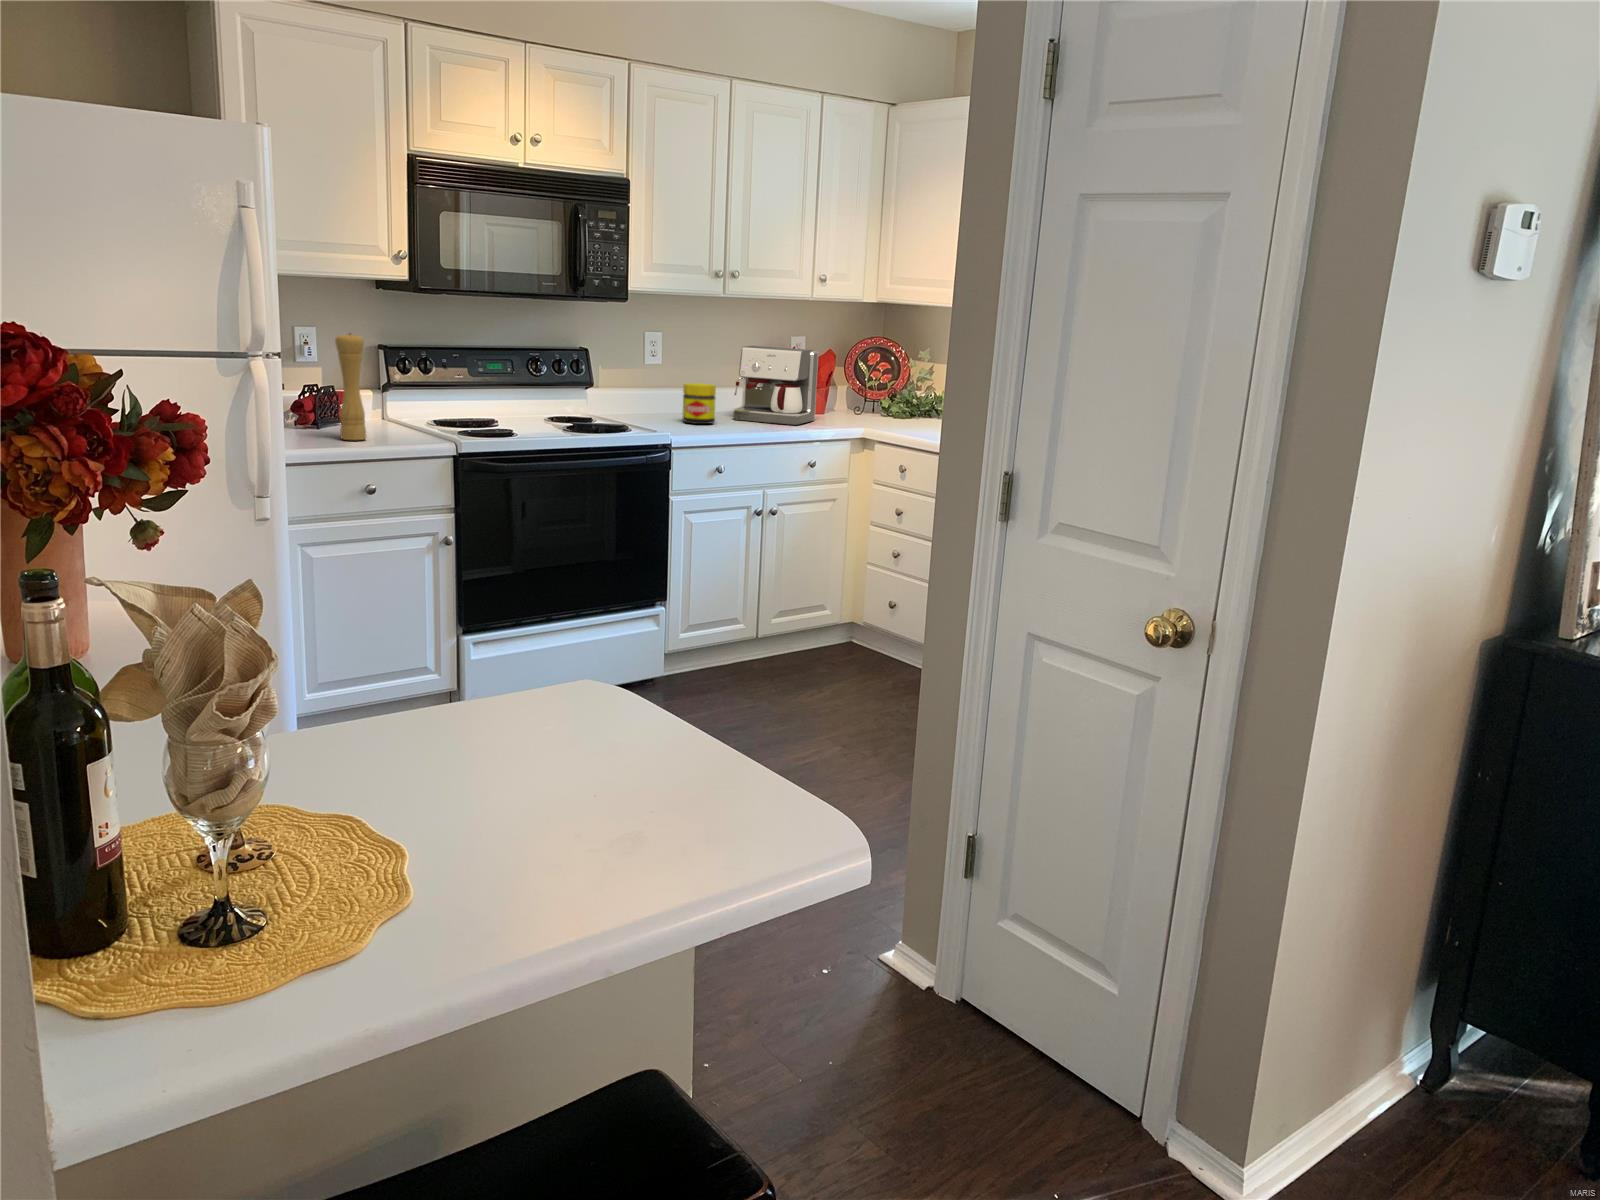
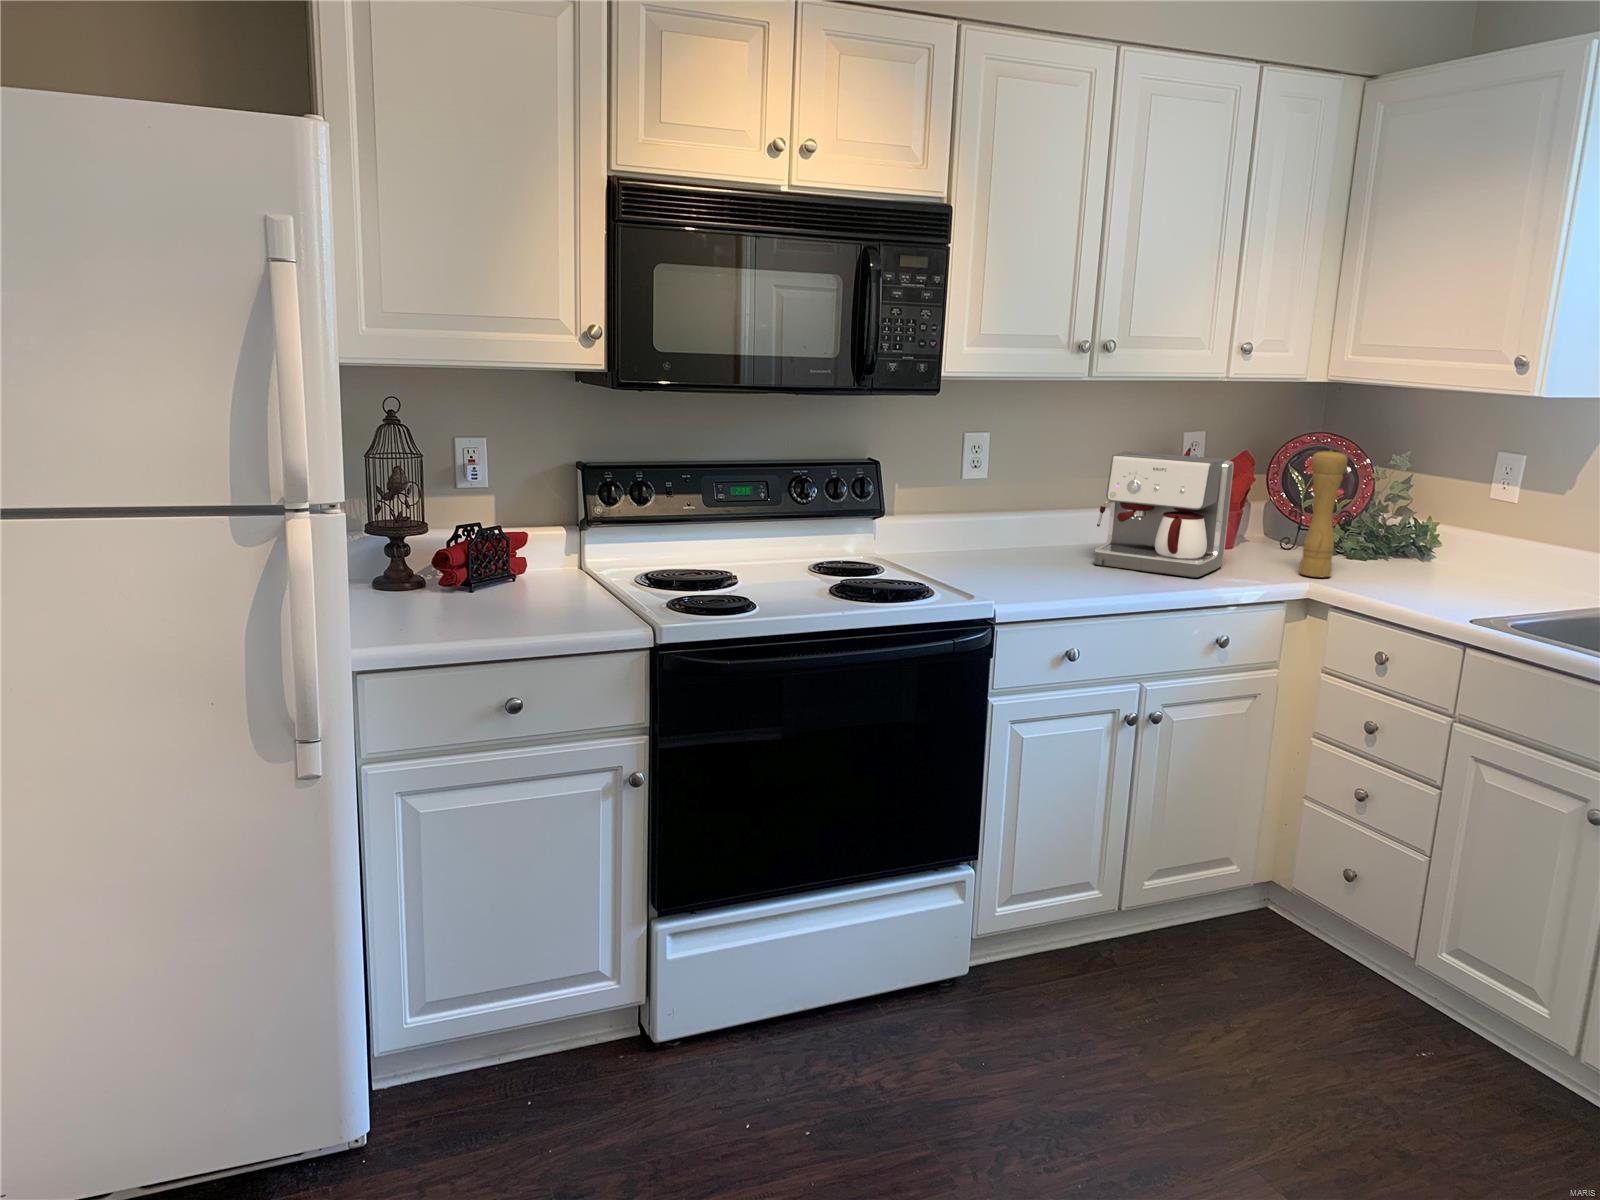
pepper mill: present [335,333,366,440] -> present [1299,450,1348,577]
jar: present [683,383,716,424] -> none [1017,512,1071,577]

